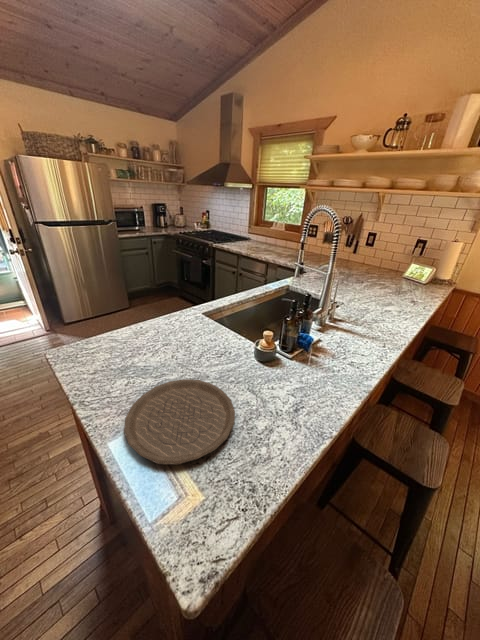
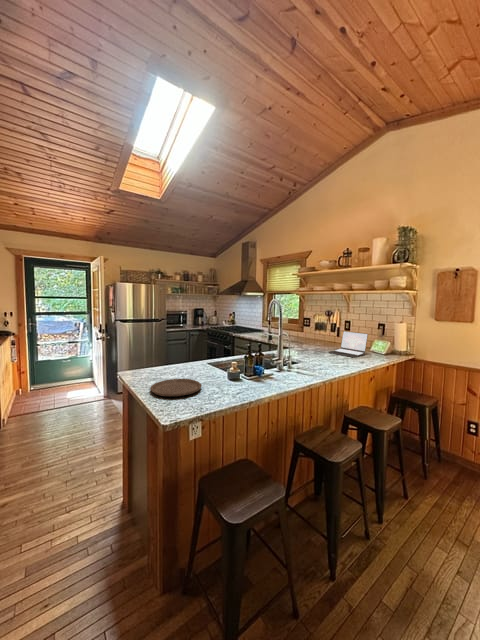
laptop: none [358,250,415,290] -> present [329,331,368,357]

